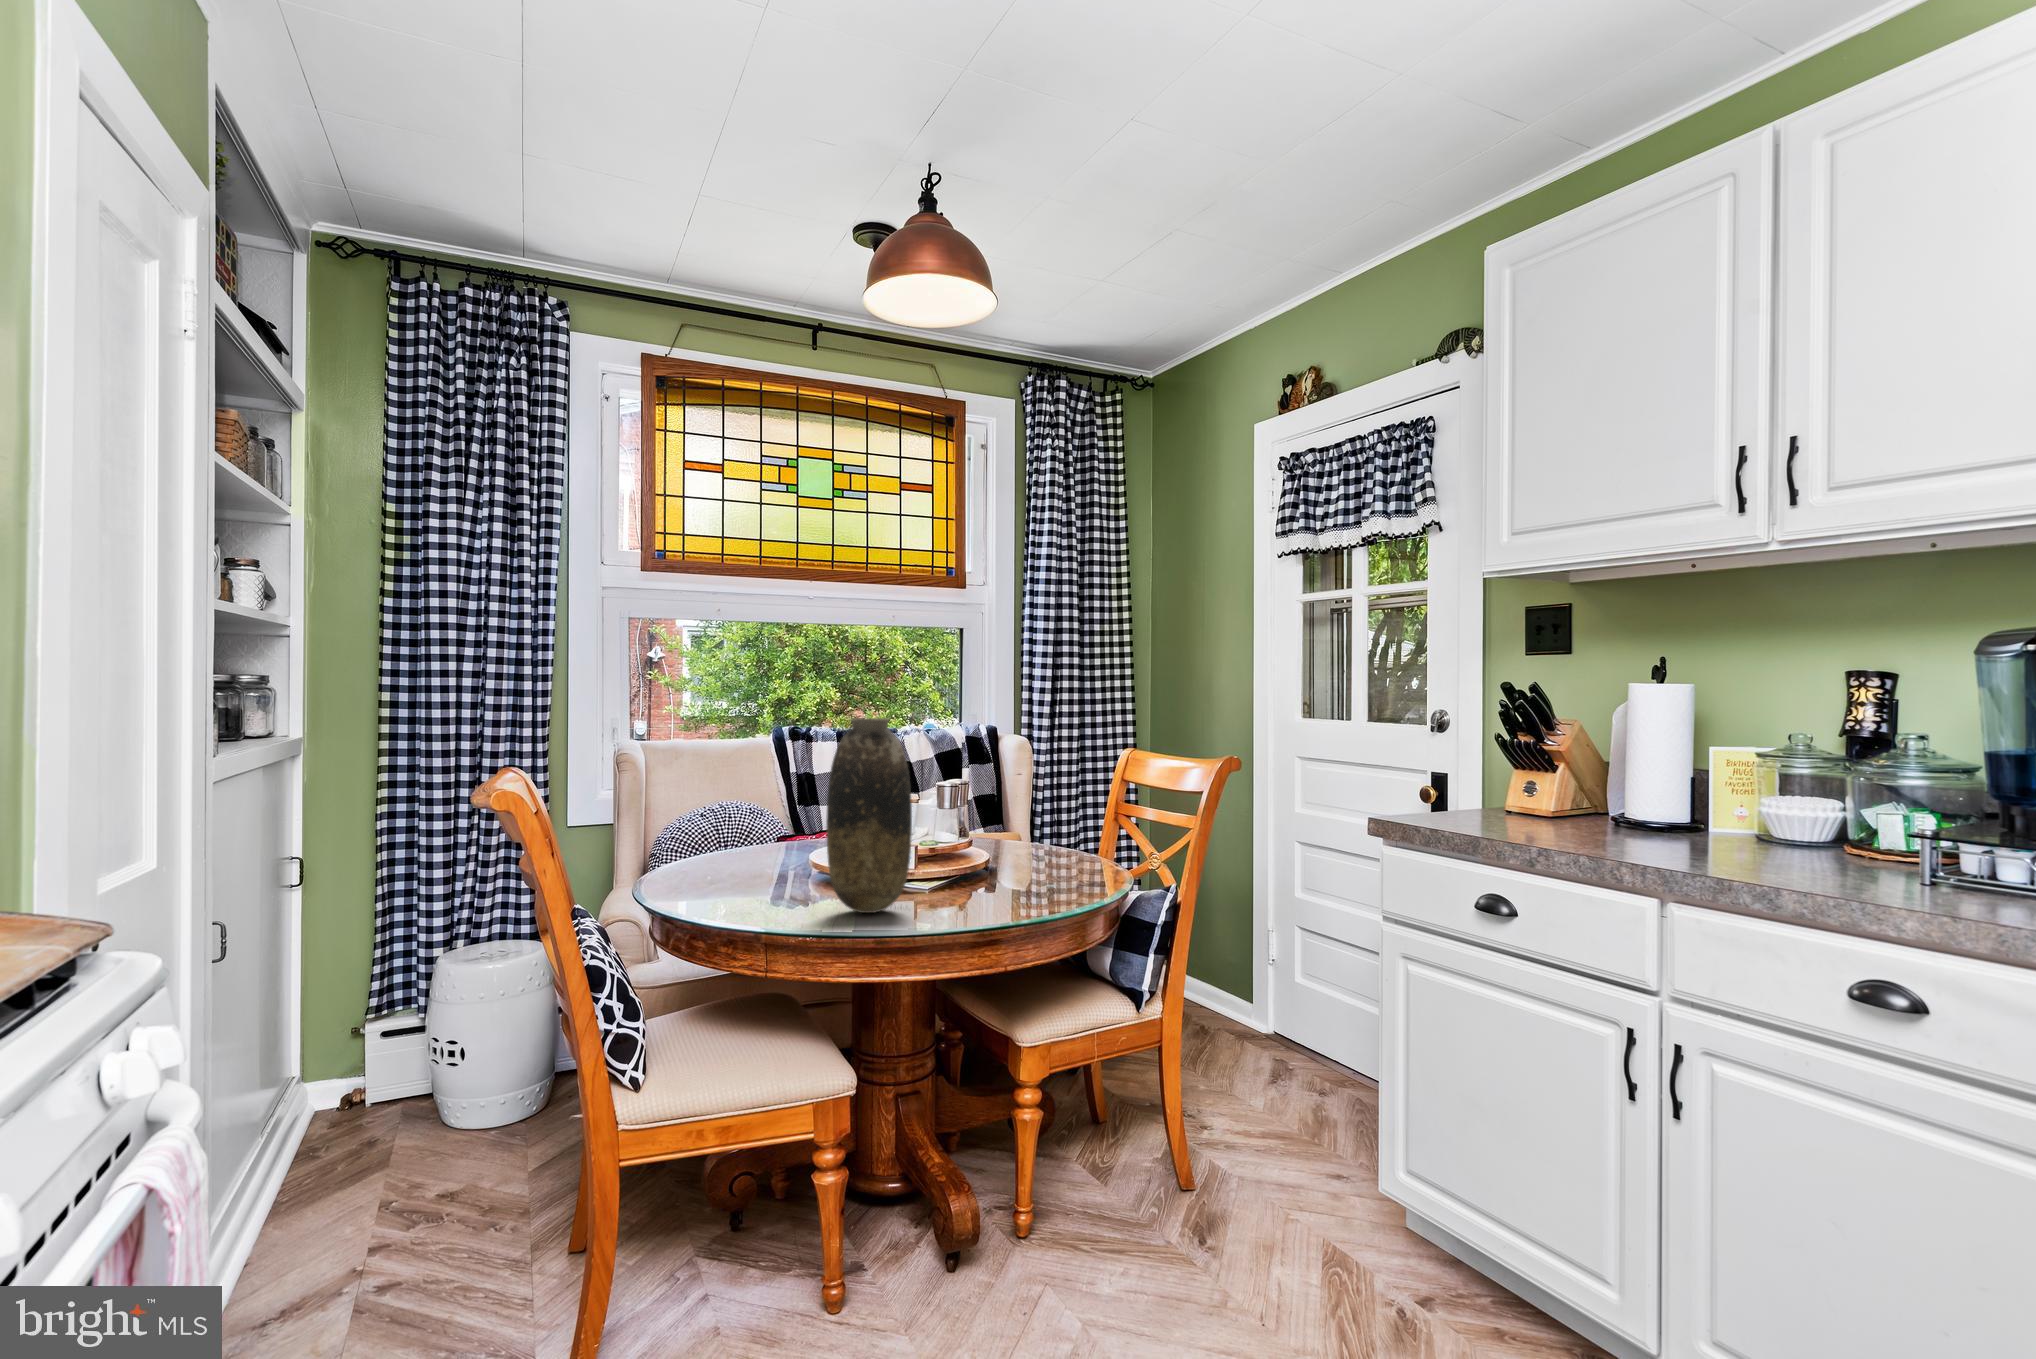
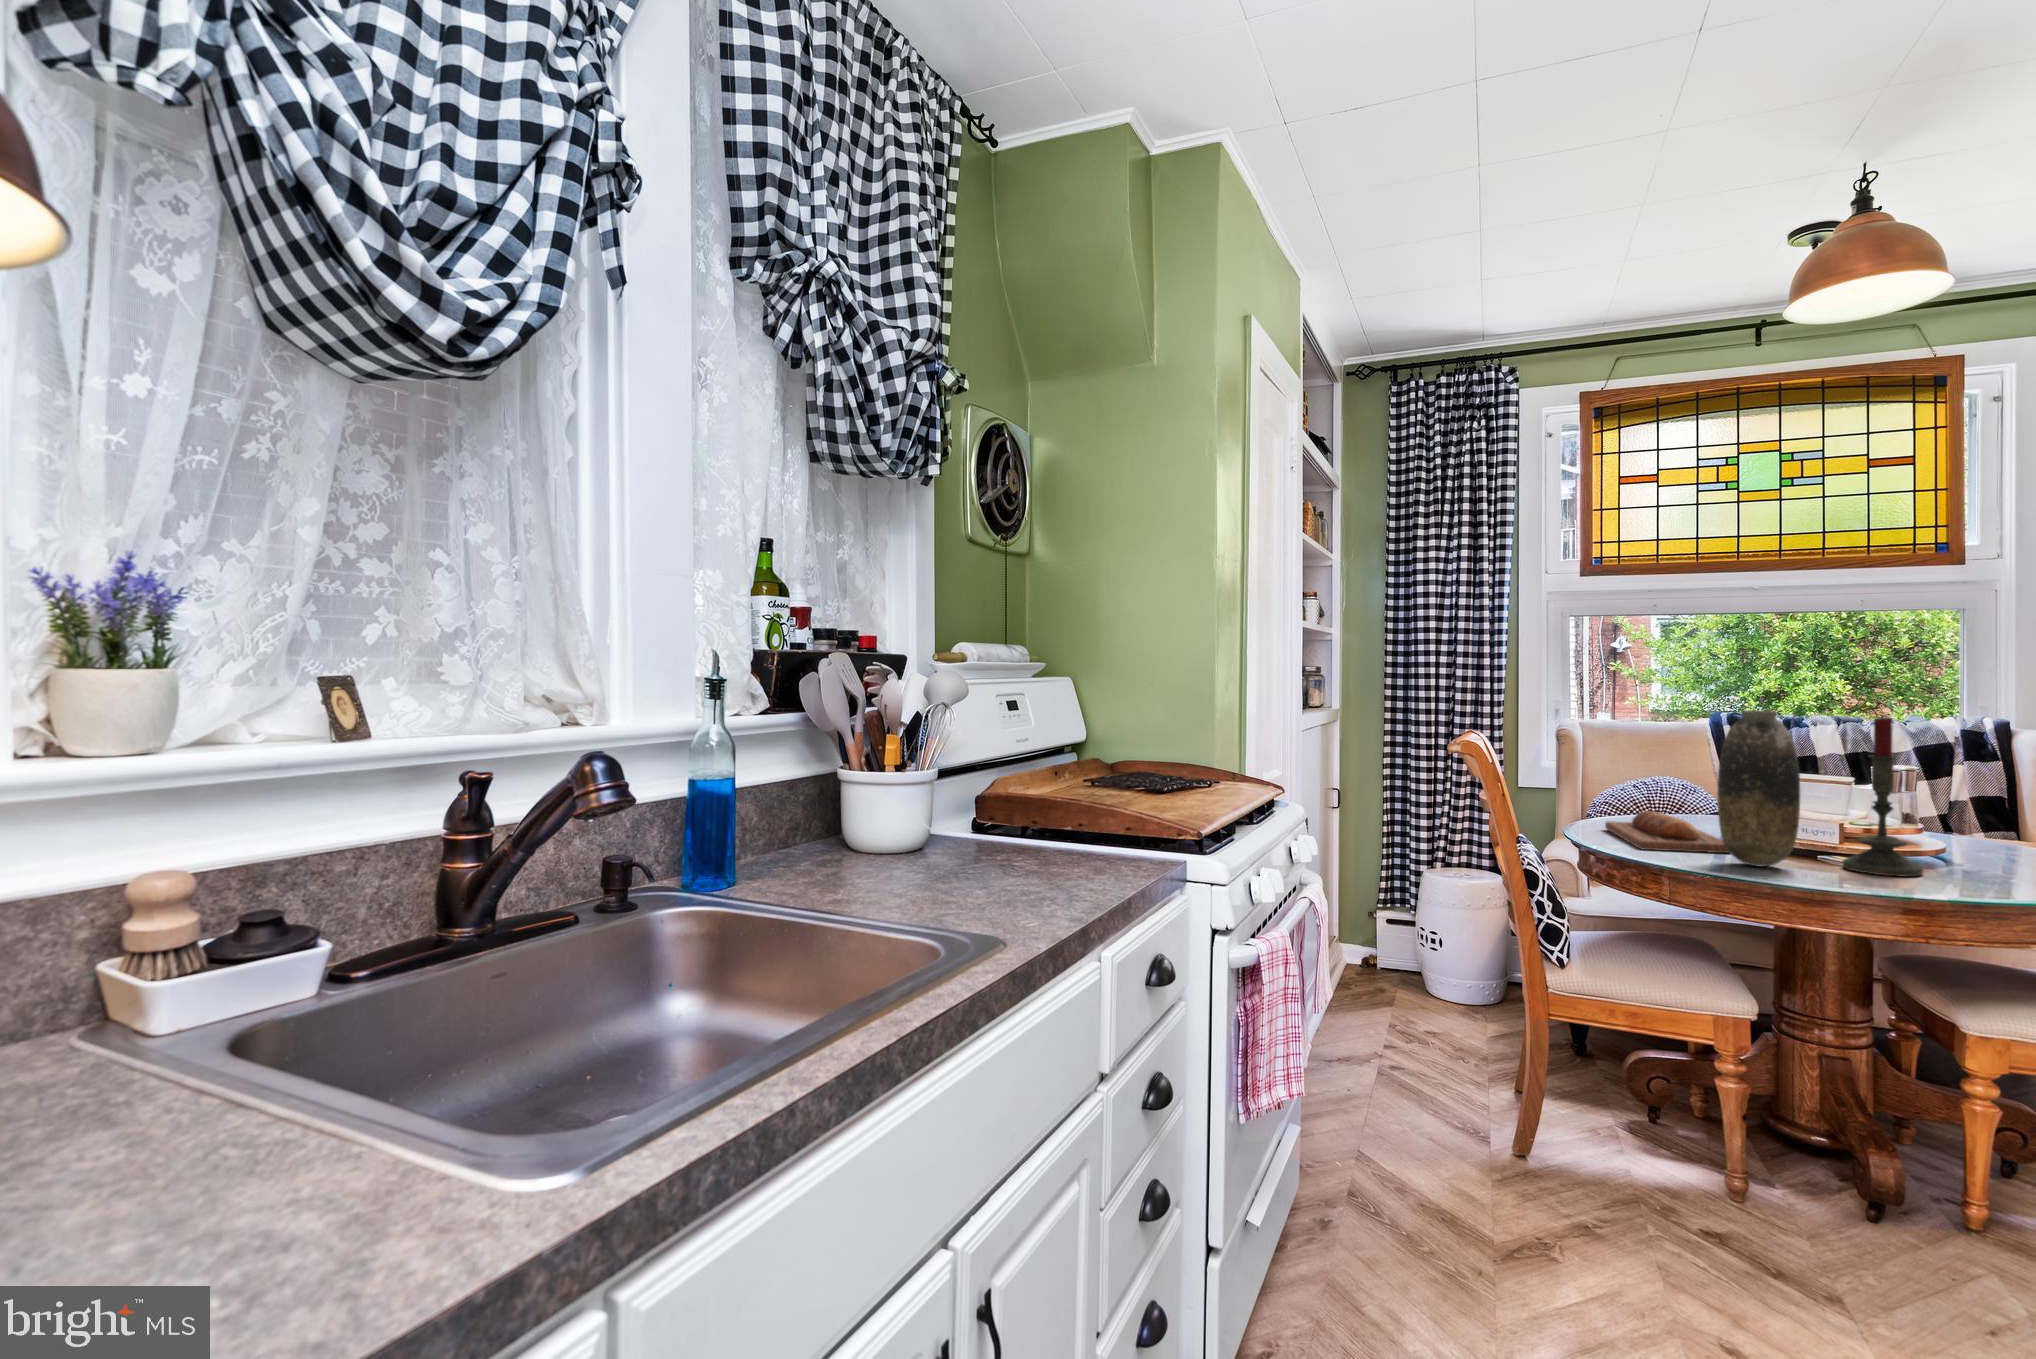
candle: none [944,717,1014,903] -> present [1843,717,1923,877]
bread loaf: none [683,851,834,908] -> present [1605,811,1729,853]

